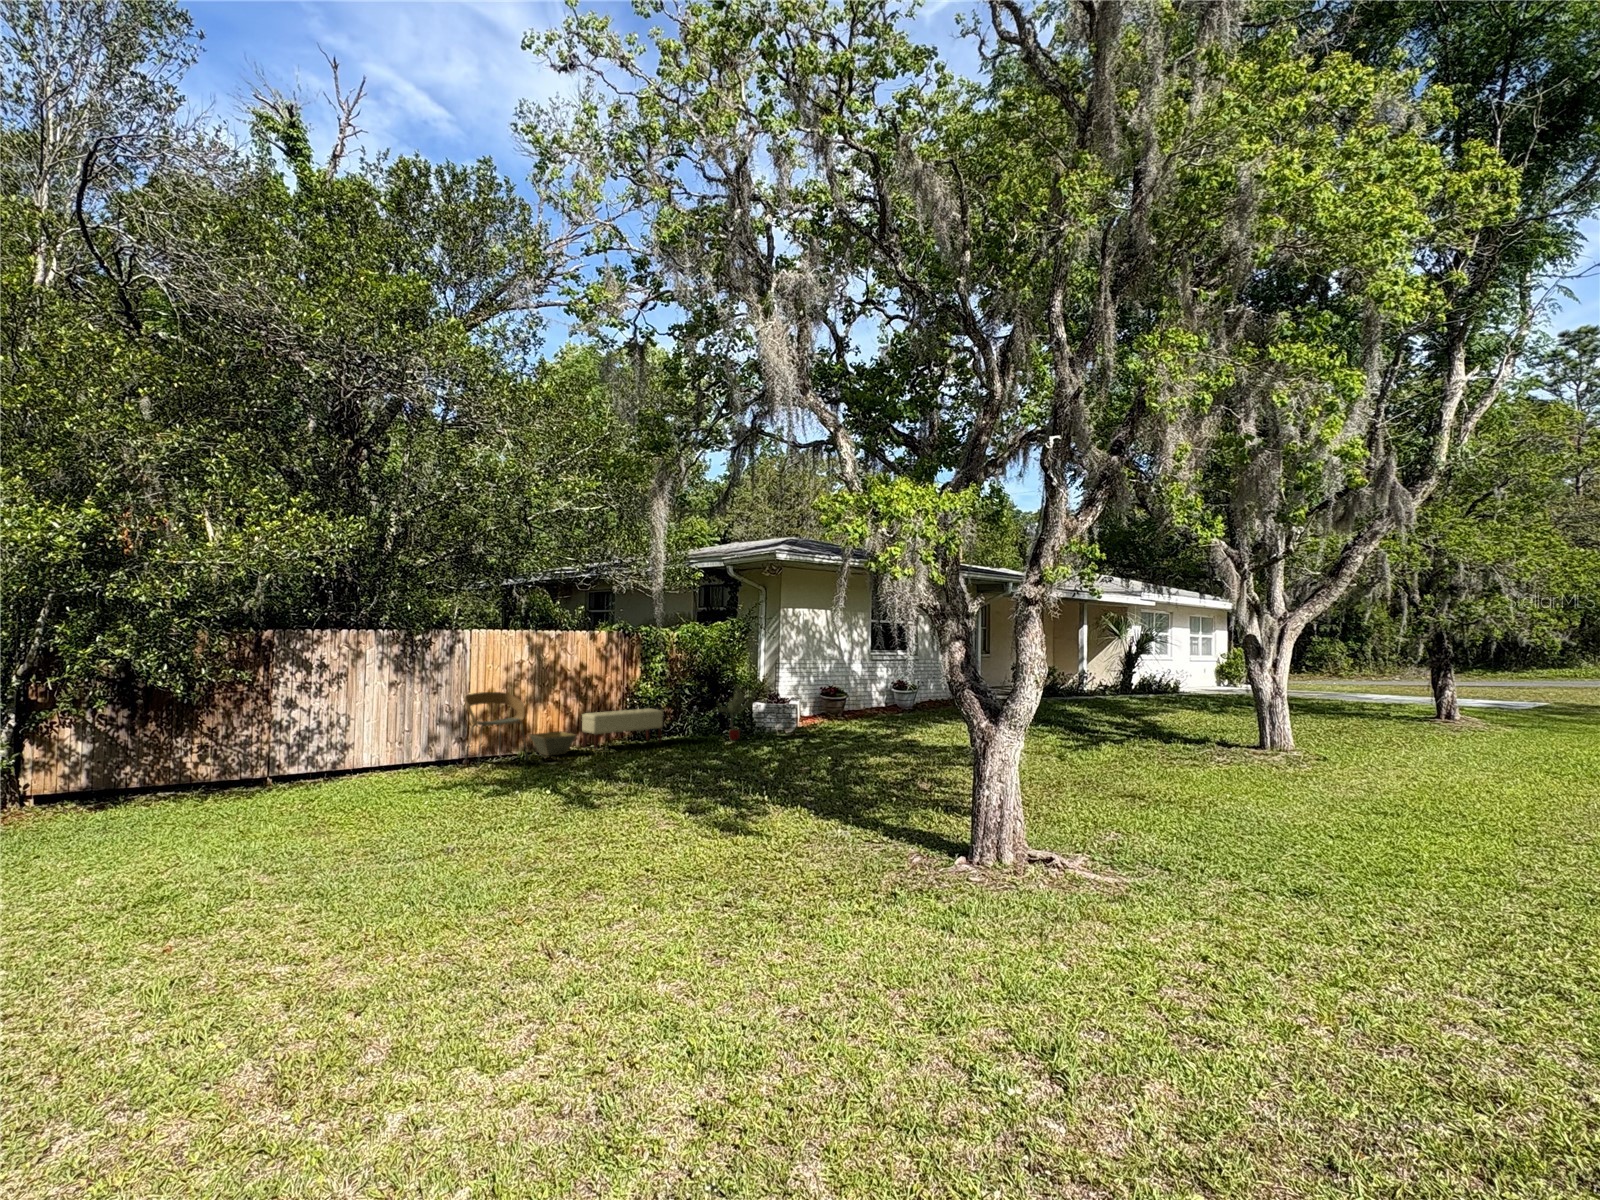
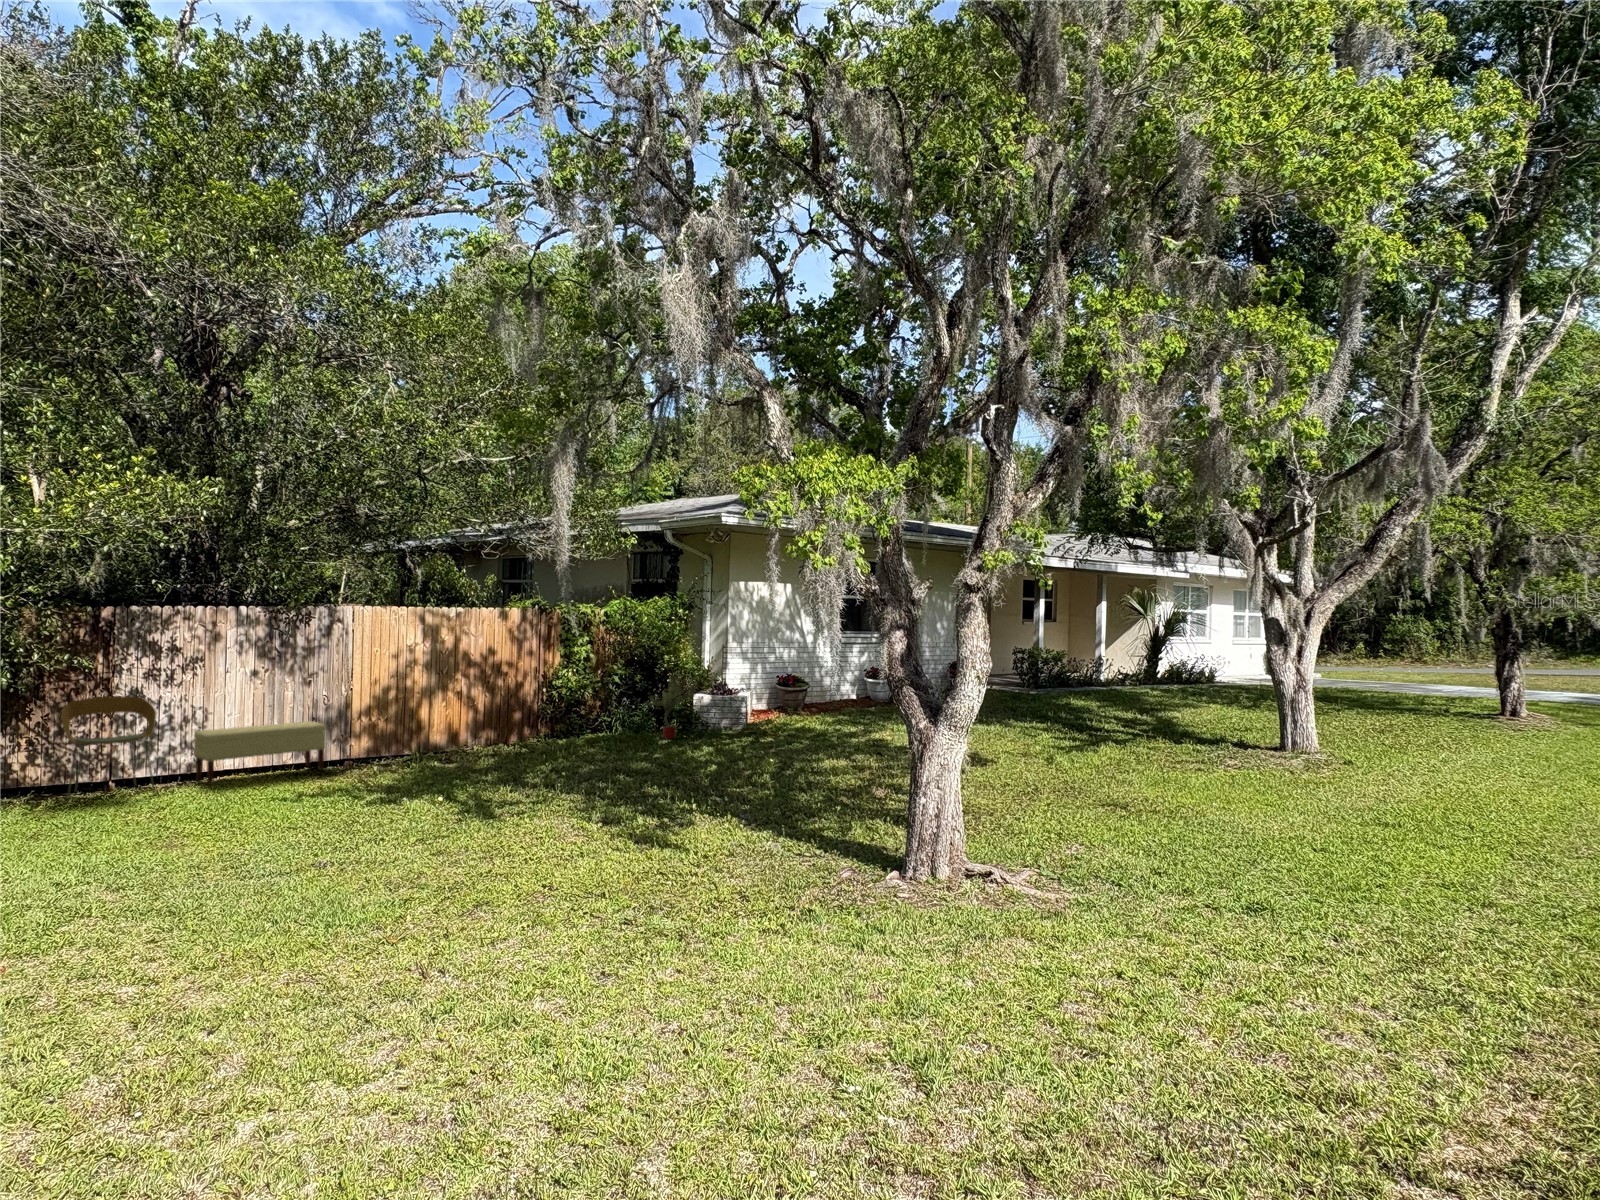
chair: present [465,692,528,760] -> present [61,696,156,804]
bench: present [582,708,663,750] -> present [194,721,326,785]
basket: present [529,731,576,755] -> none [422,728,479,757]

